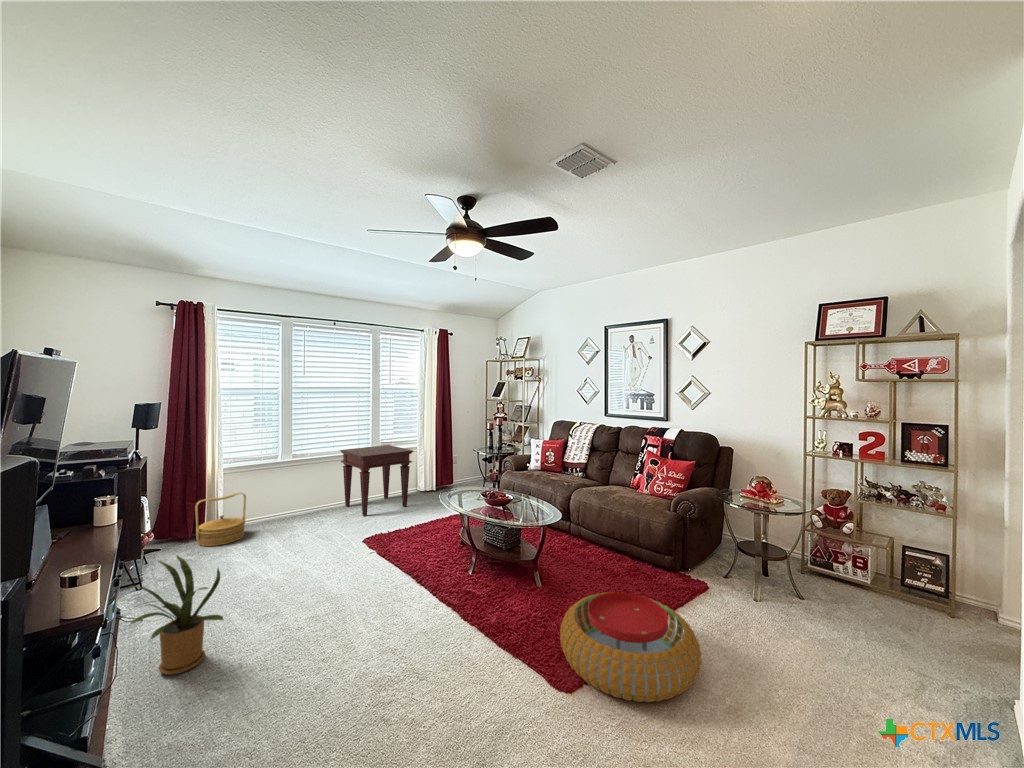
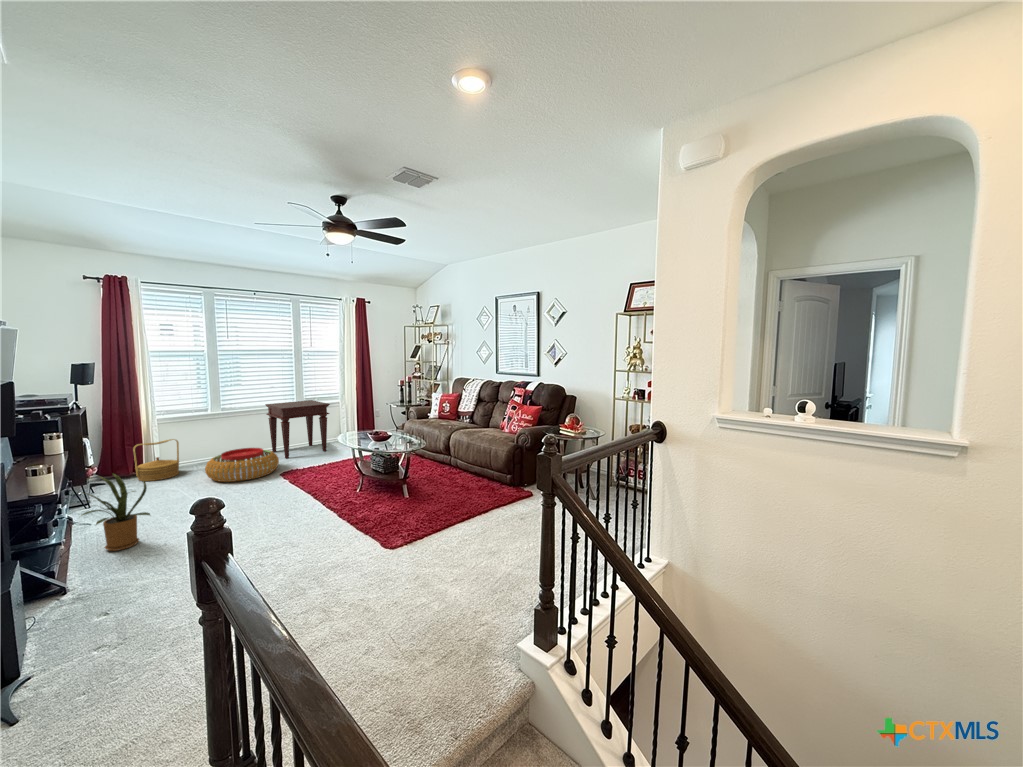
pouf: present [560,592,701,702] -> present [205,448,279,482]

